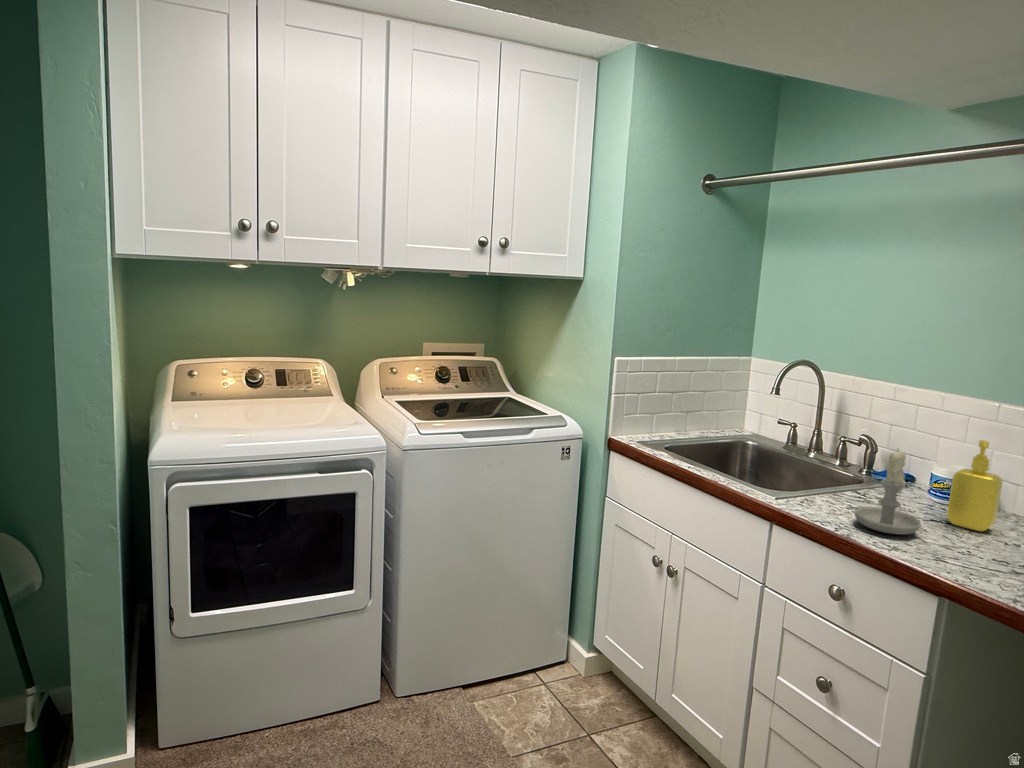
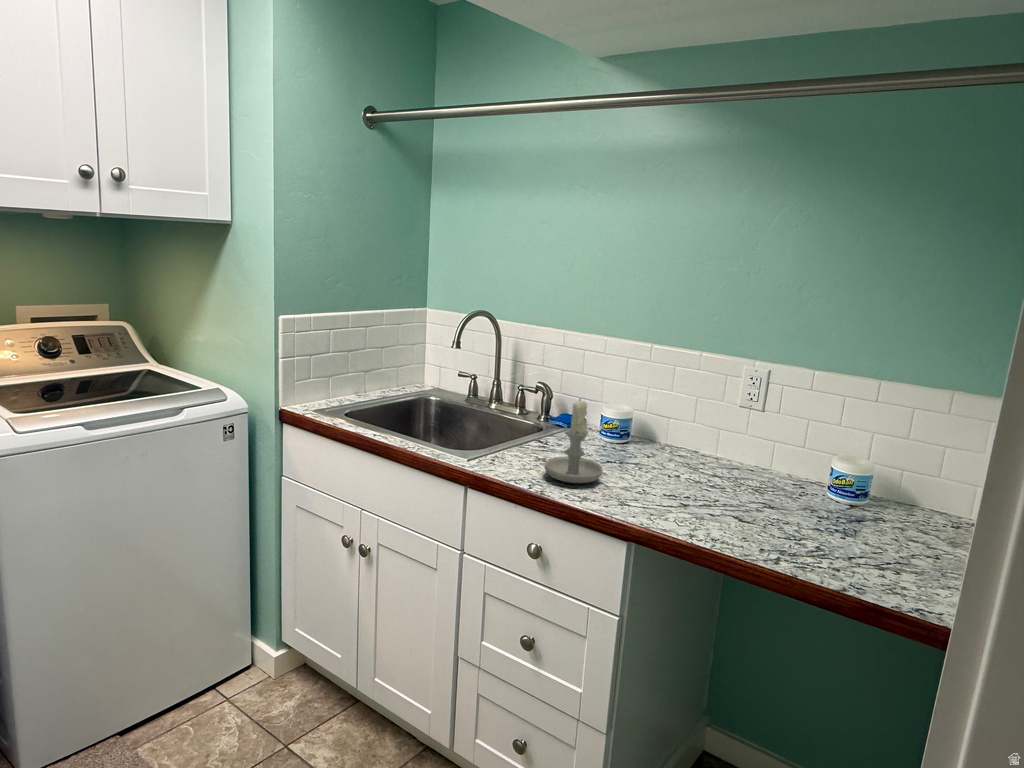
soap dispenser: present [947,440,1002,532] -> none [620,382,662,467]

